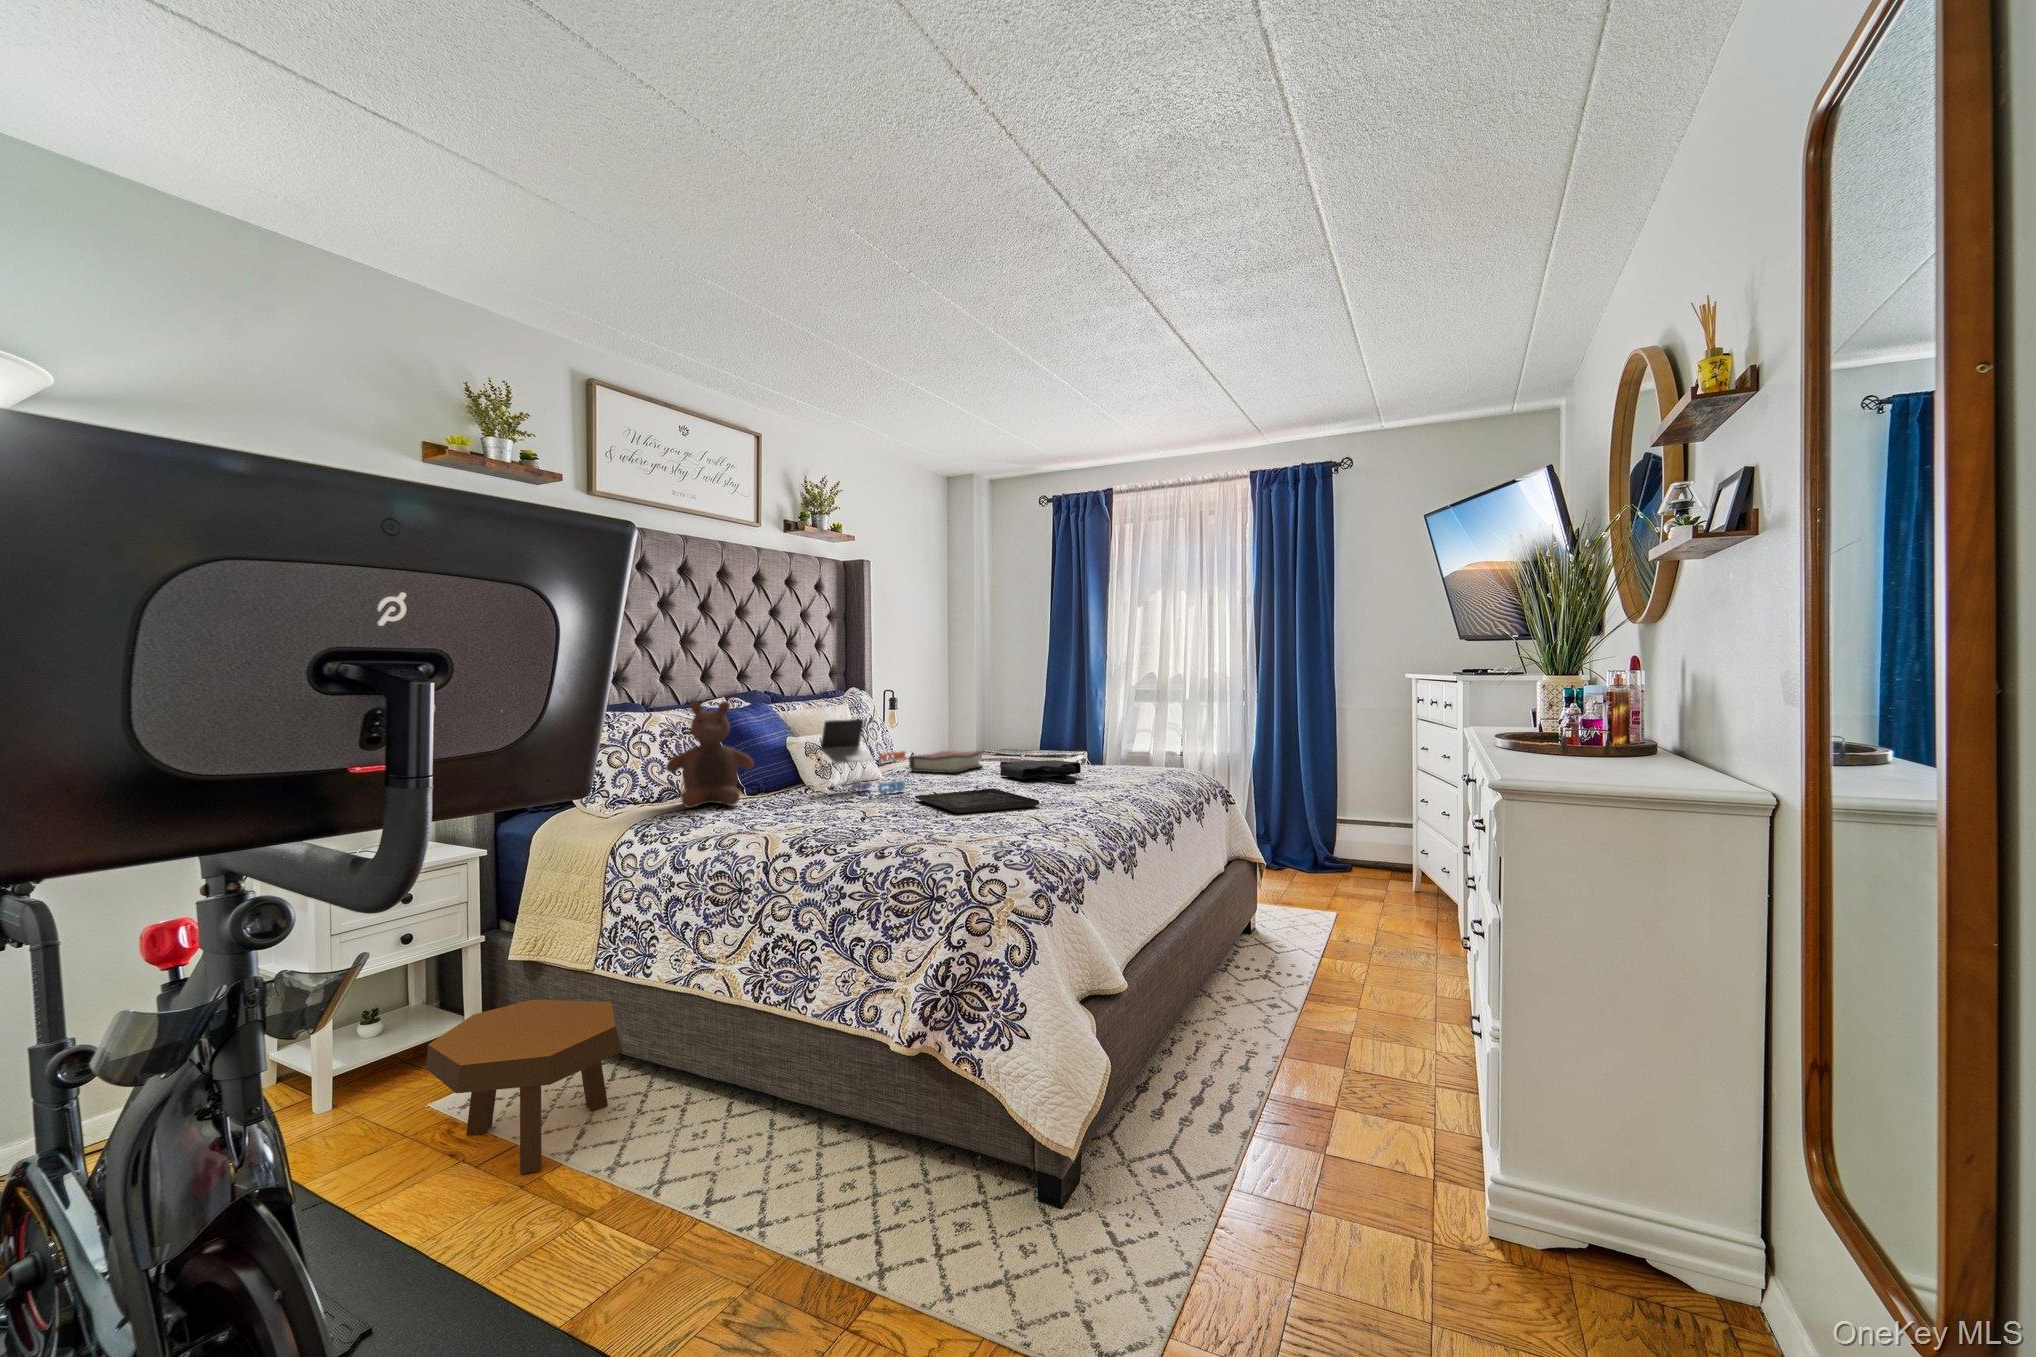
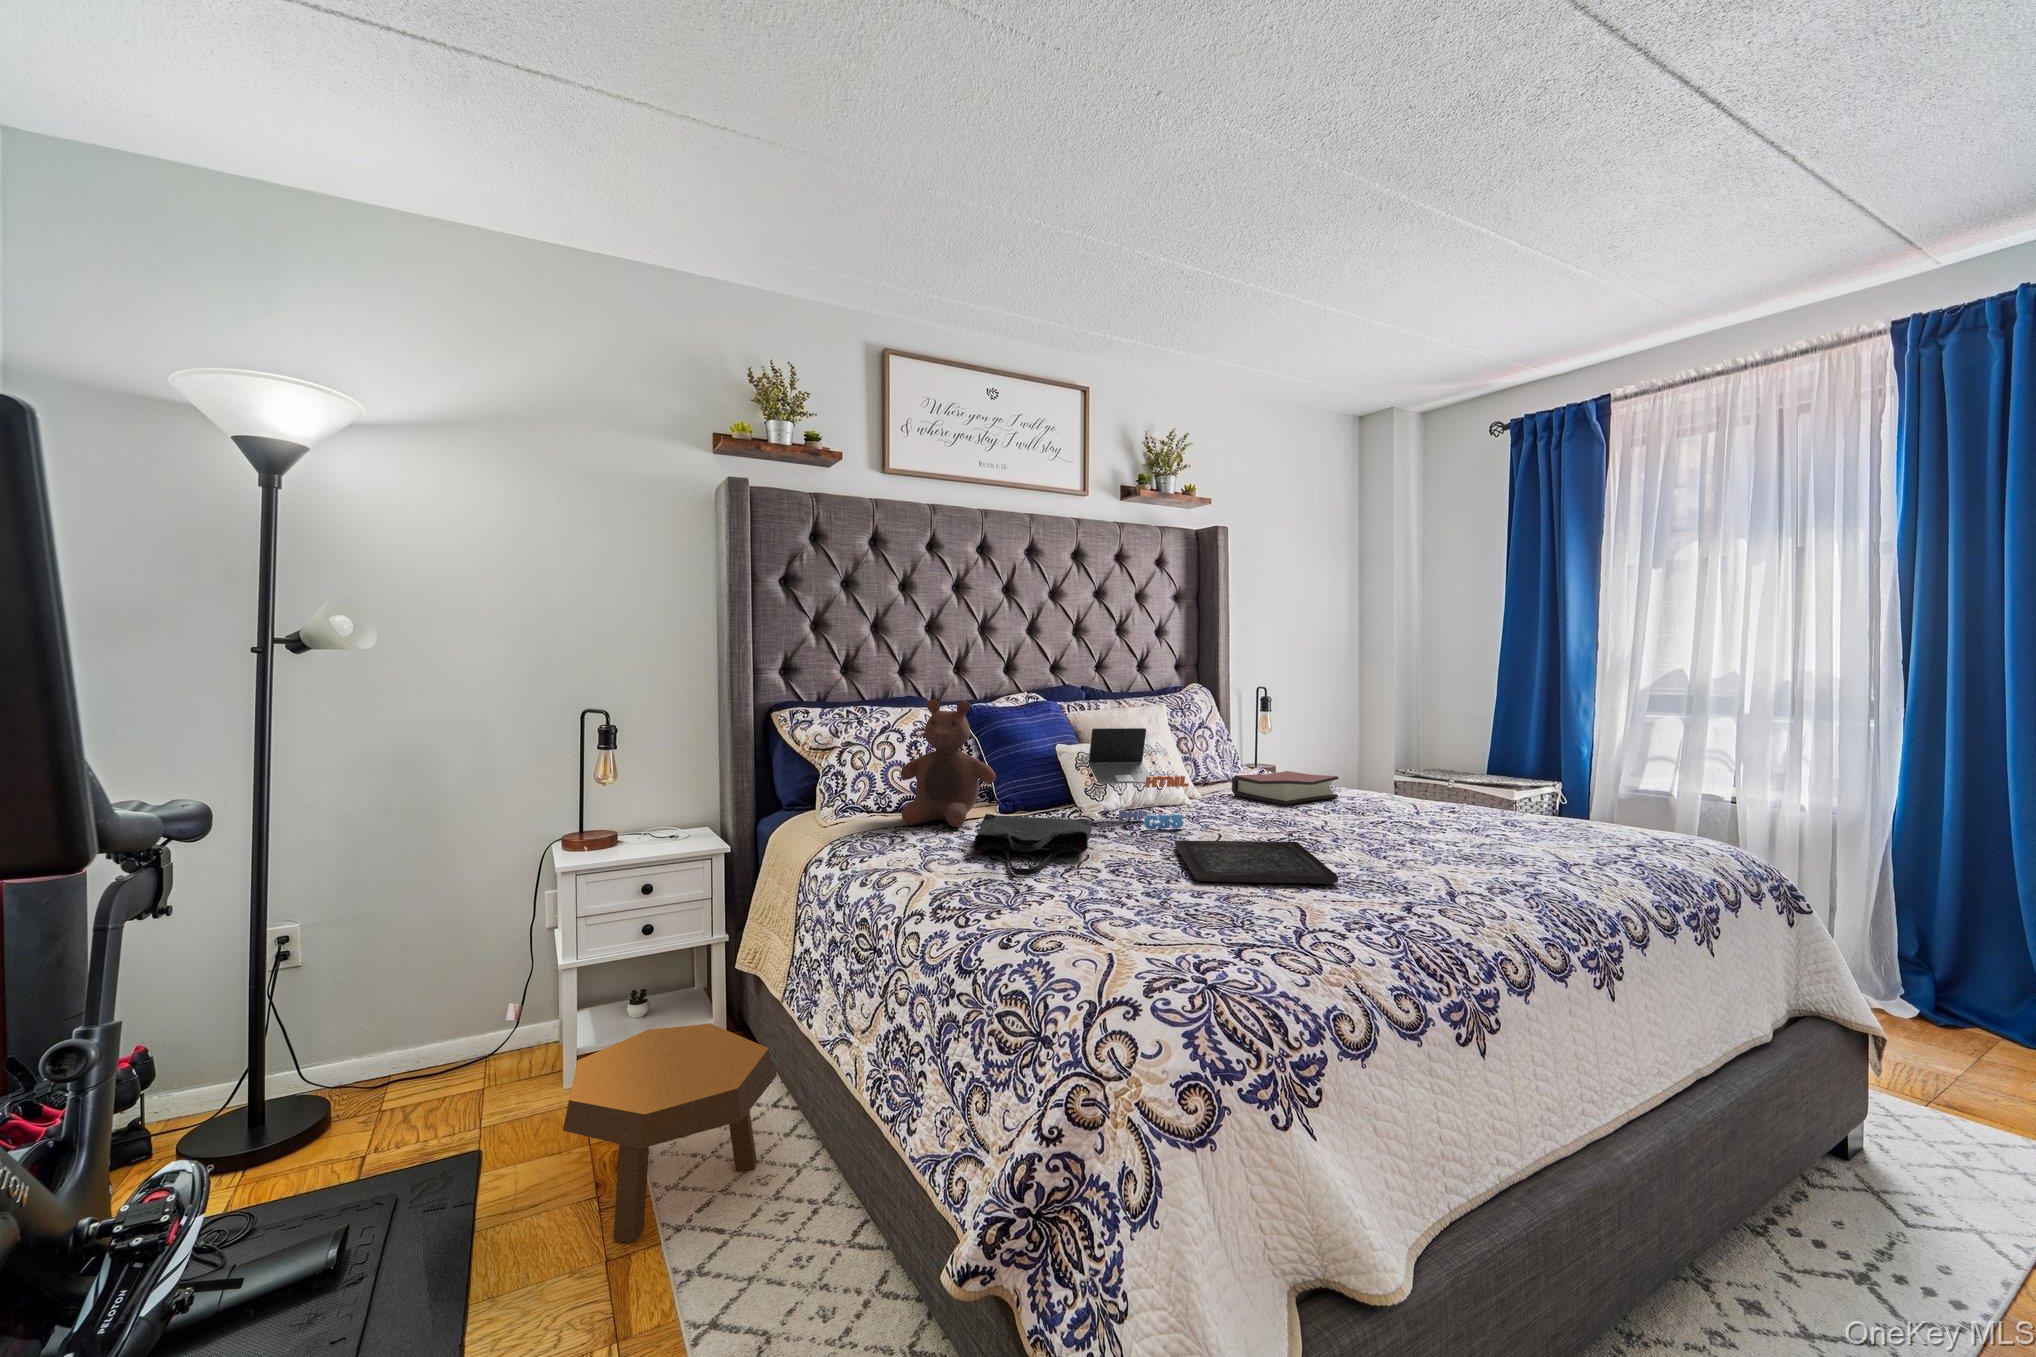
tote bag: present [1000,760,1081,785] -> present [974,814,1092,875]

